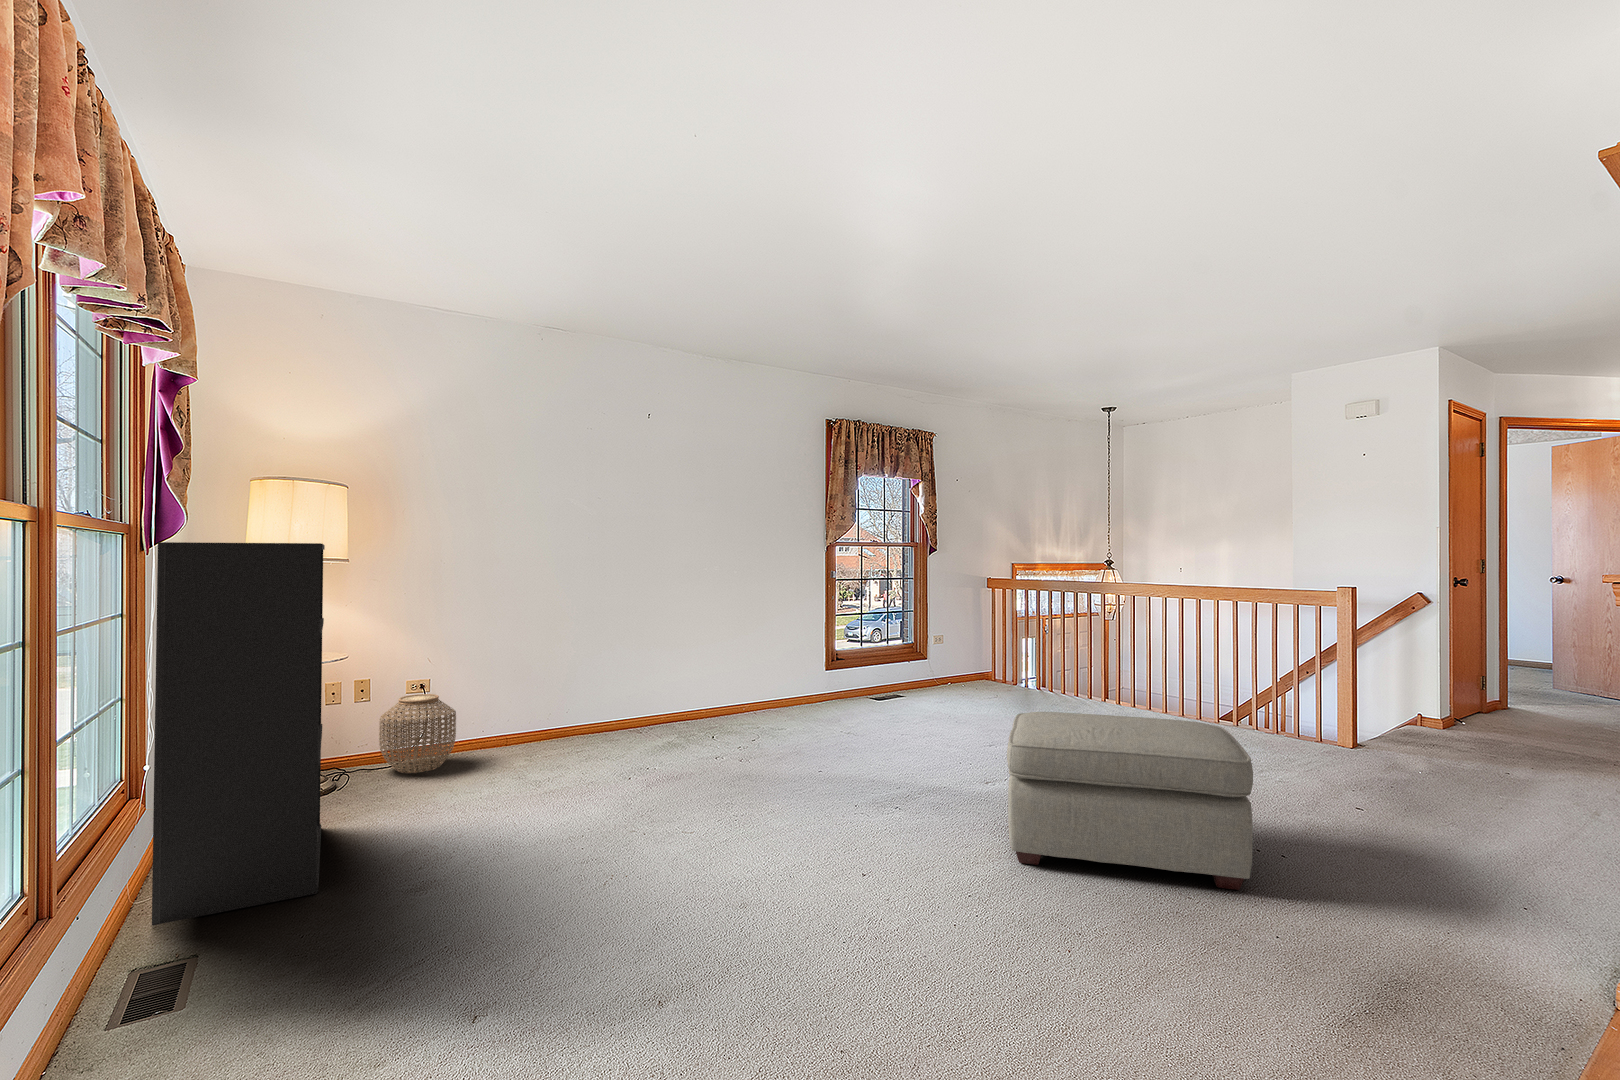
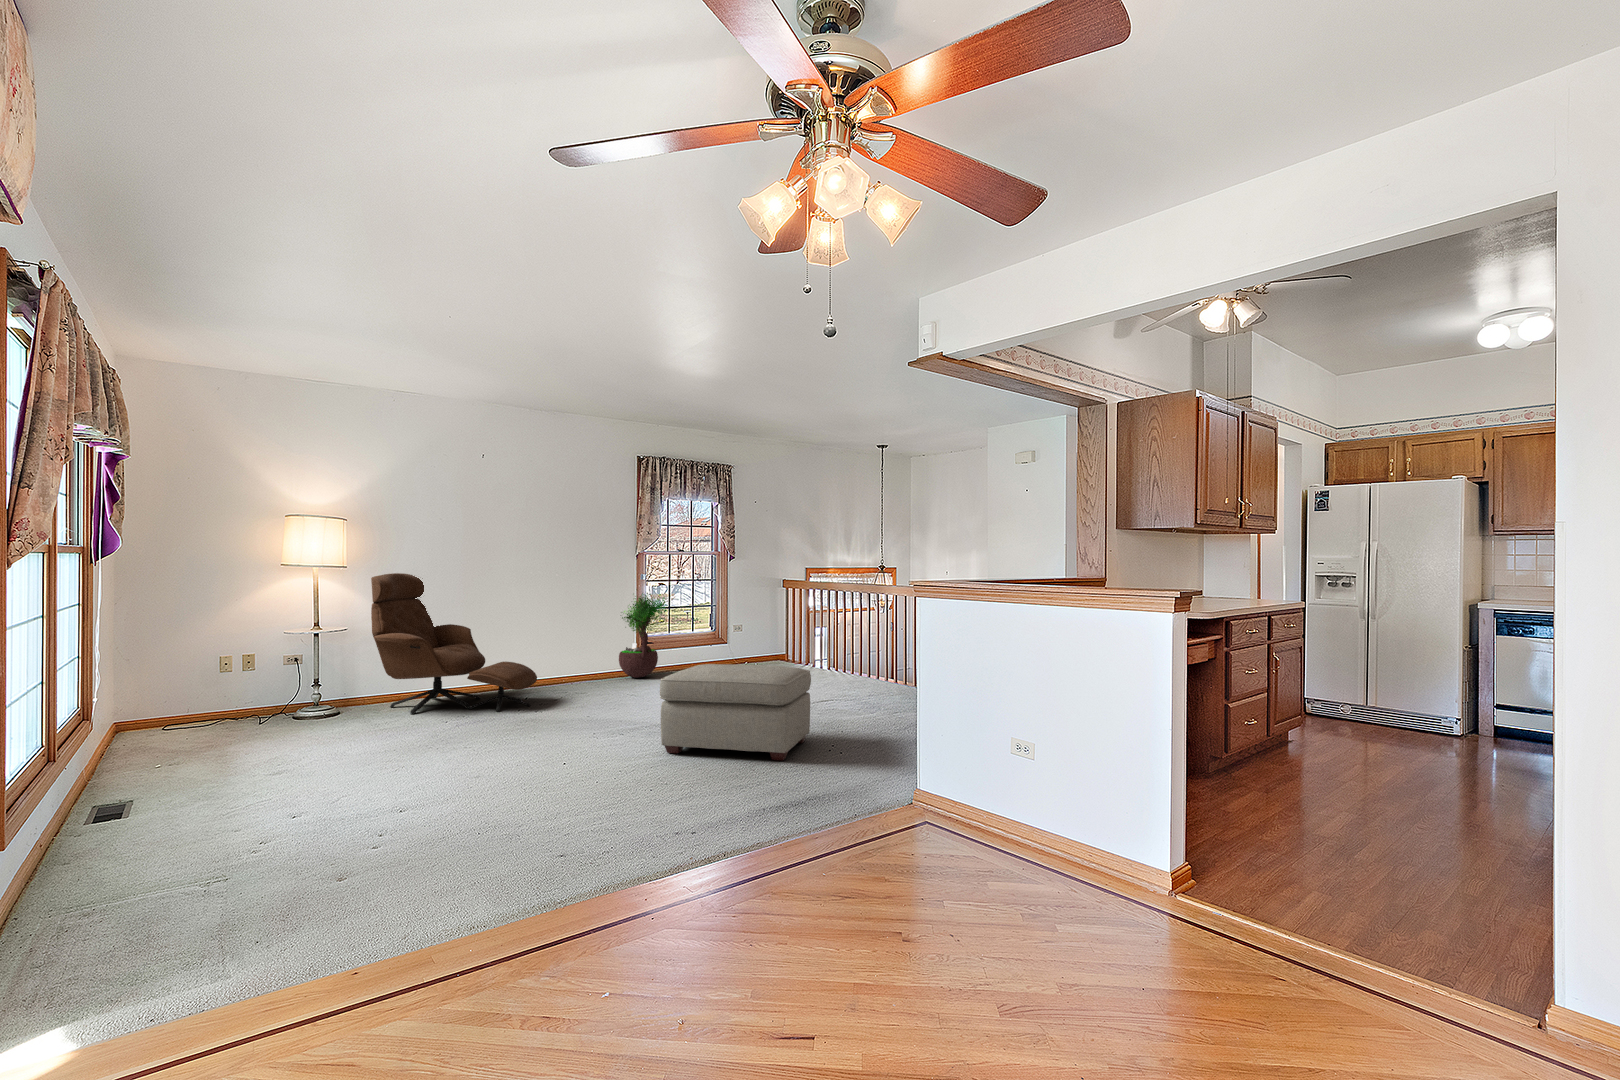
bookshelf: present [152,542,325,926] -> none [105,558,220,789]
lounge chair: none [517,569,731,764] -> present [371,573,537,714]
potted tree: none [809,590,875,706] -> present [619,594,666,678]
woven basket: present [379,694,456,773] -> none [264,665,324,721]

